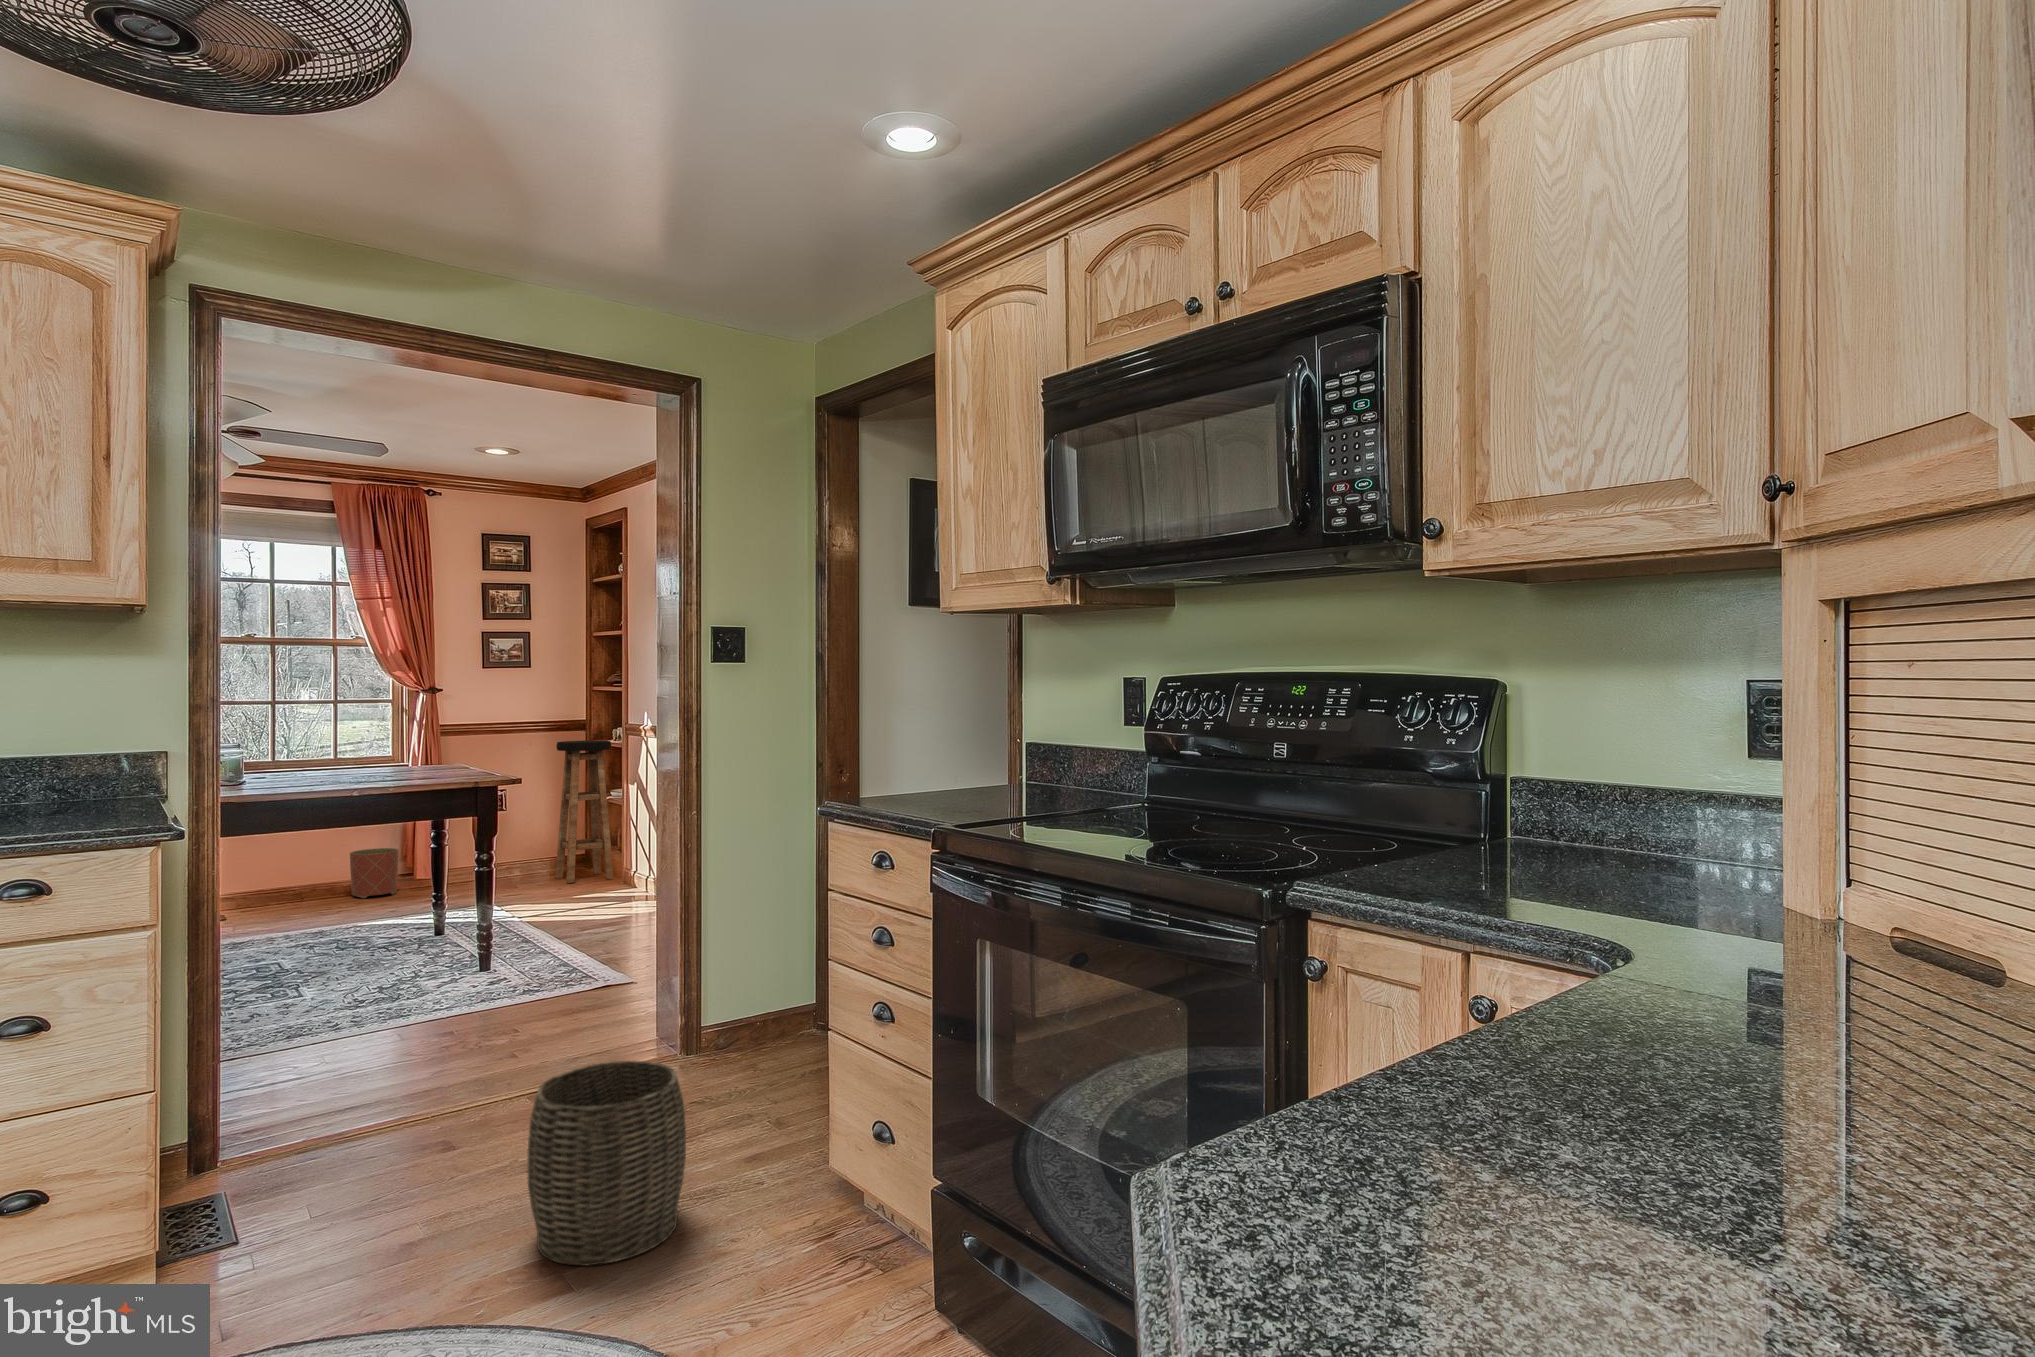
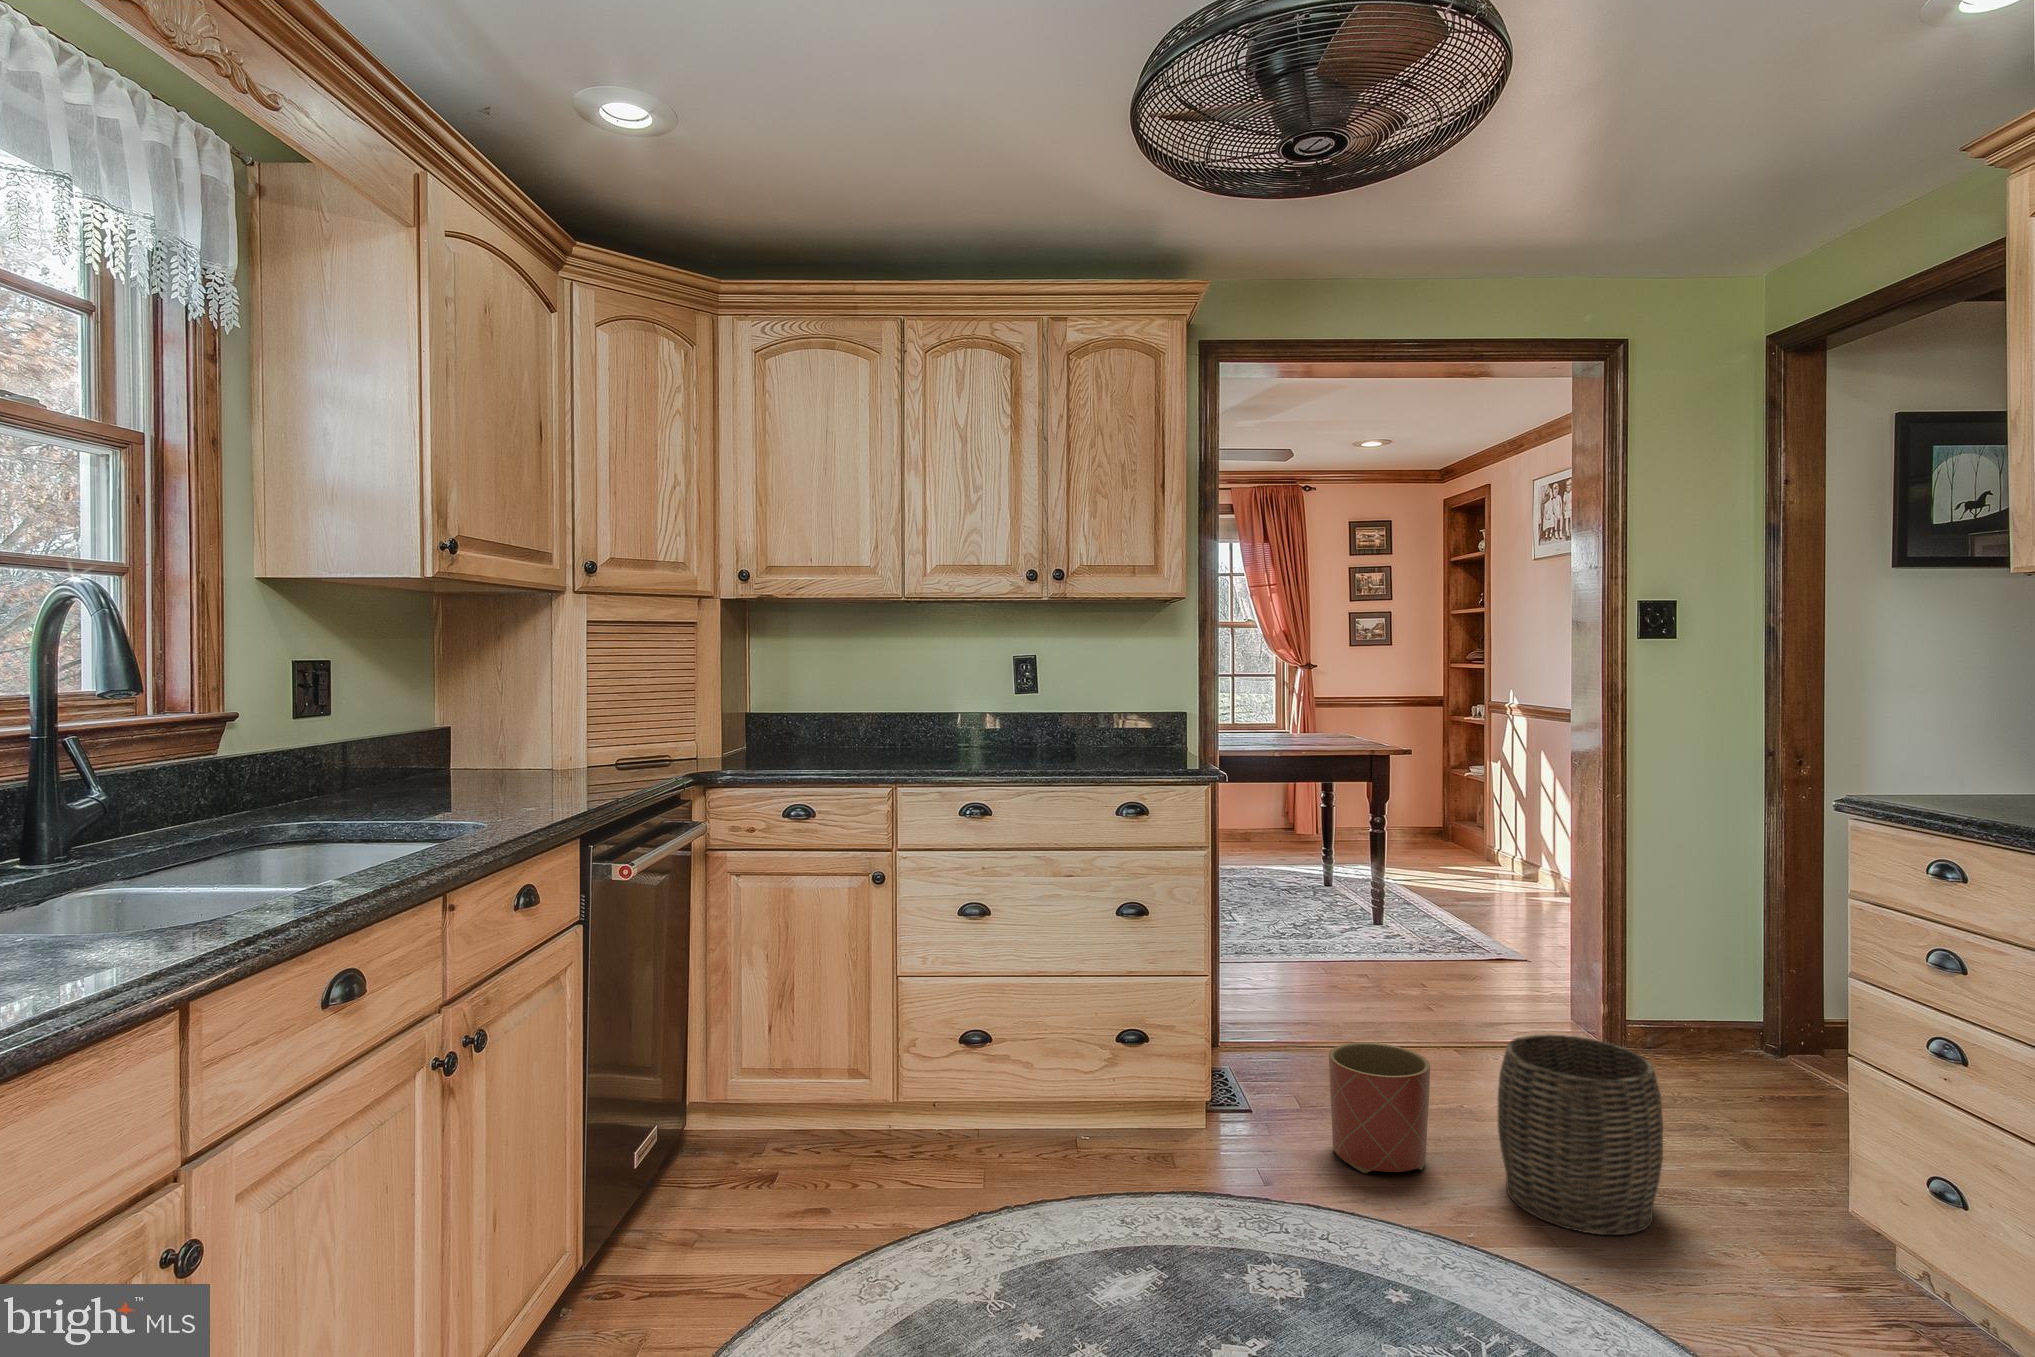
bar stool: present [555,740,614,883] -> none [1416,716,1475,854]
planter: present [350,848,399,898] -> present [1329,1043,1430,1173]

